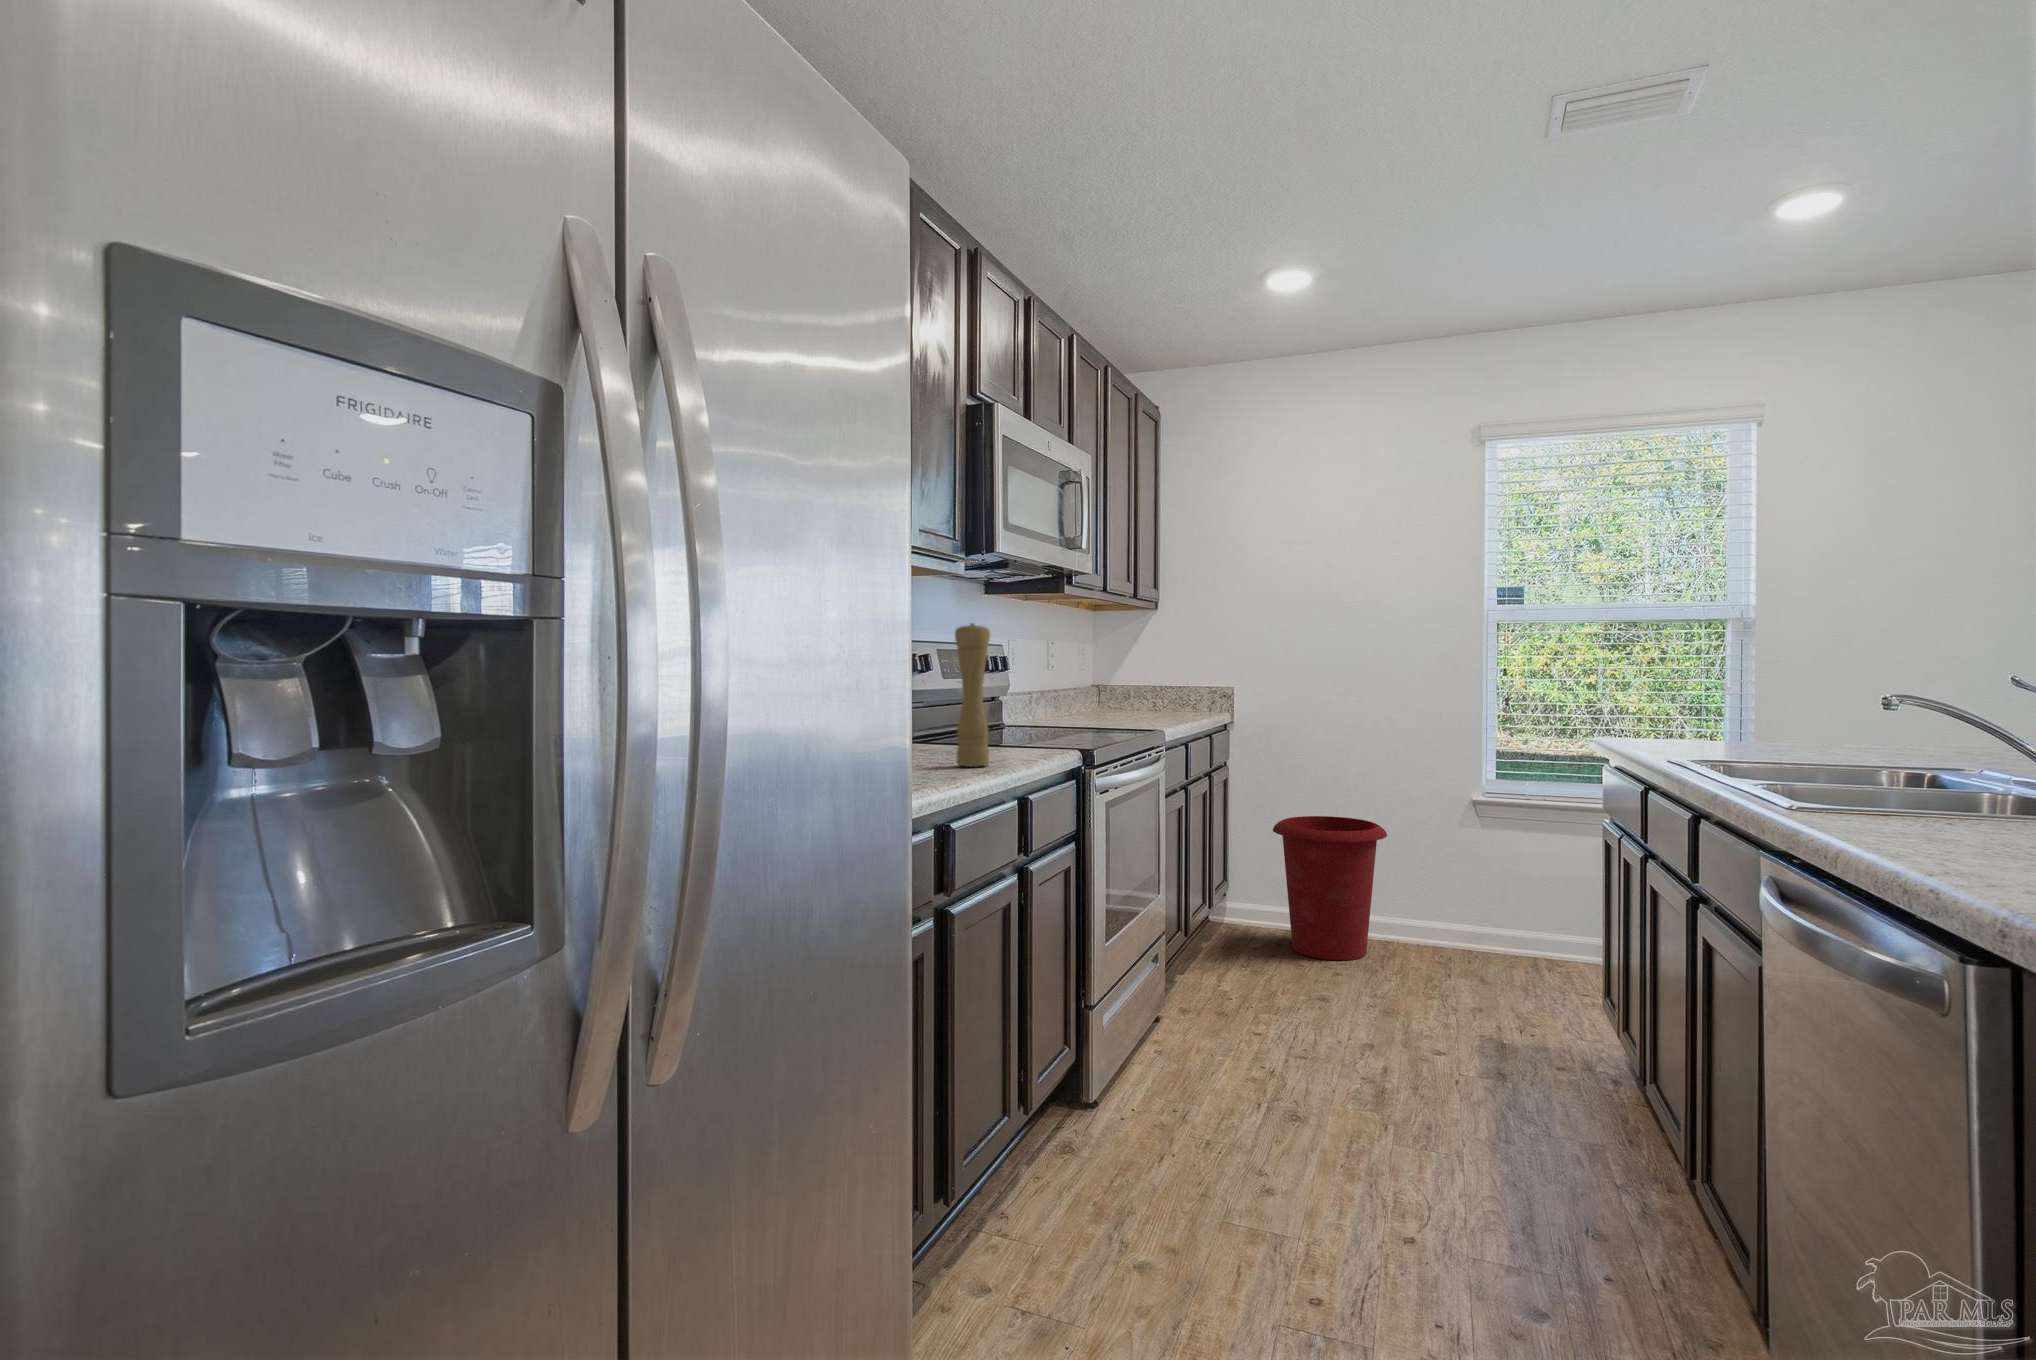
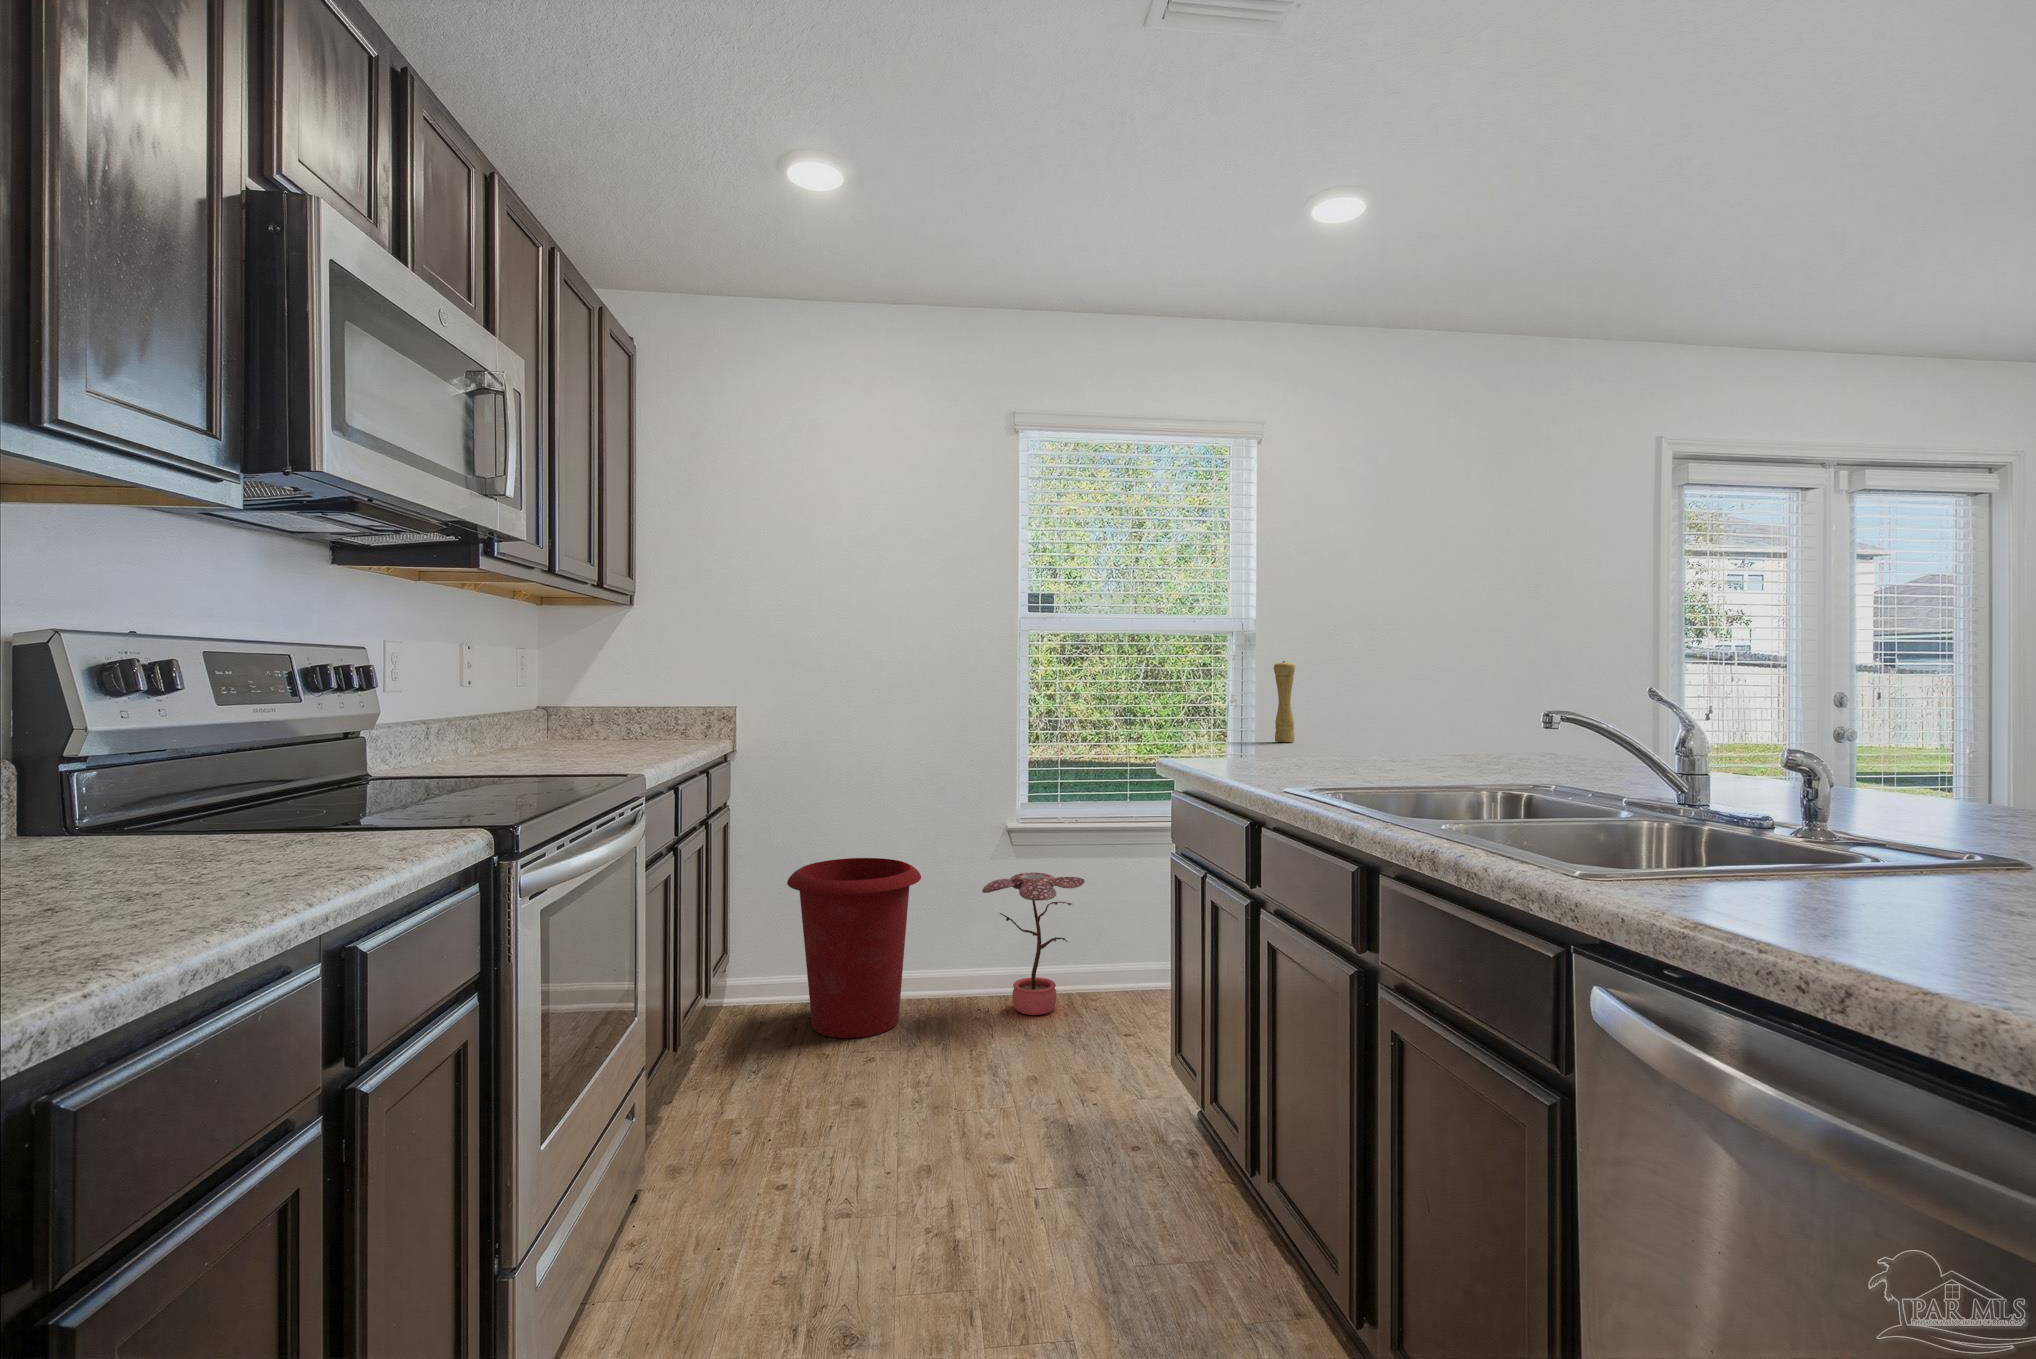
pepper mill: present [955,623,990,767] -> present [1274,661,1295,742]
potted plant: none [1445,843,1550,970] -> present [982,873,1085,1015]

